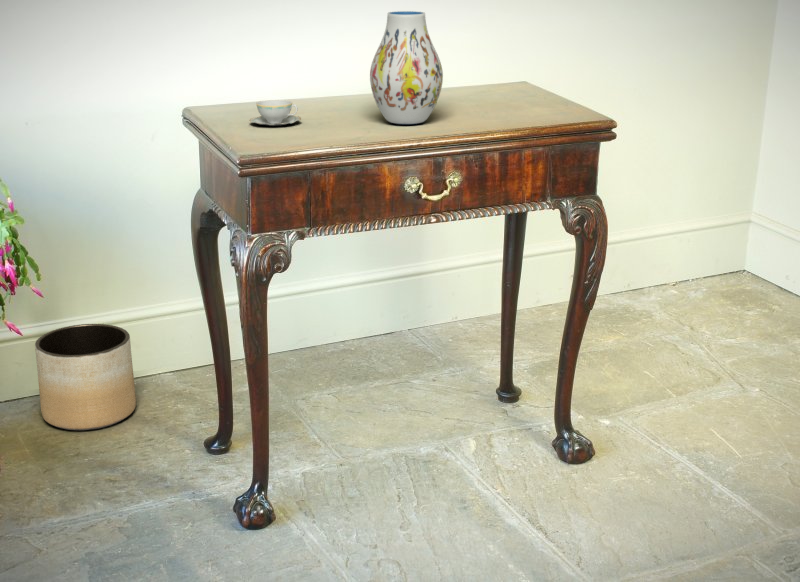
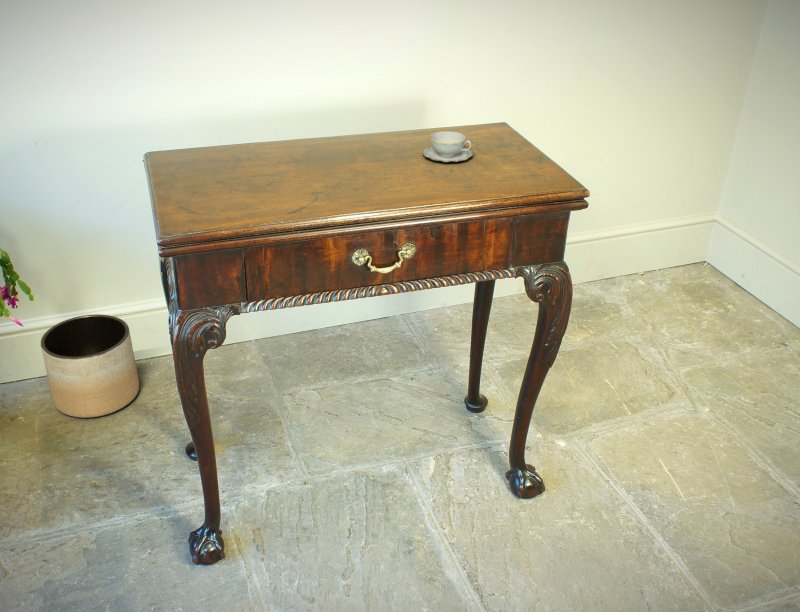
vase: present [370,11,443,124] -> none [330,59,407,182]
teacup: present [250,100,301,126] -> present [423,131,473,162]

